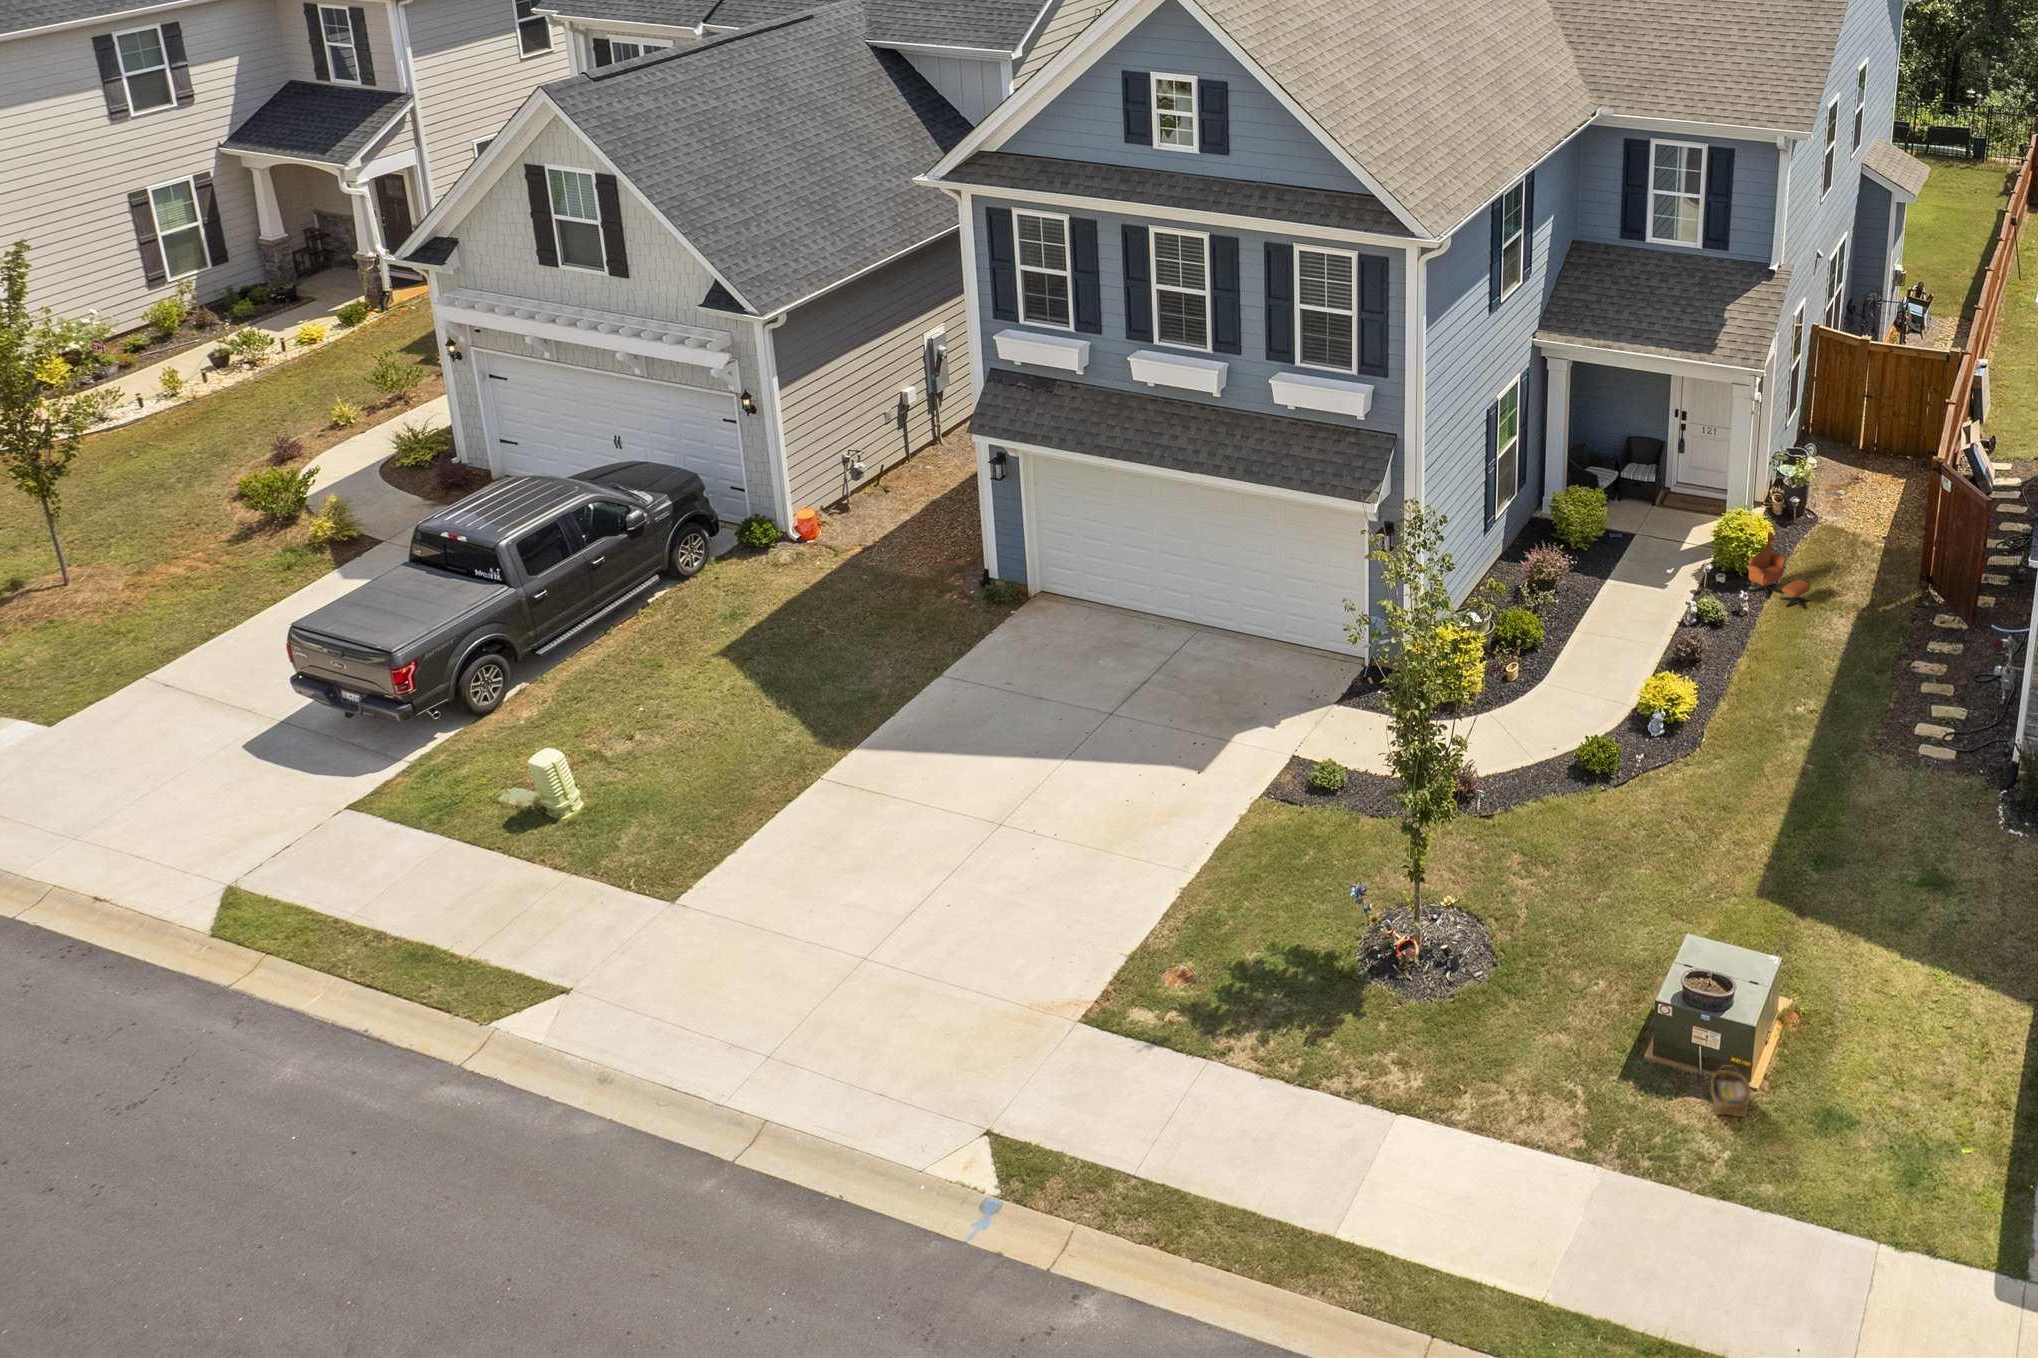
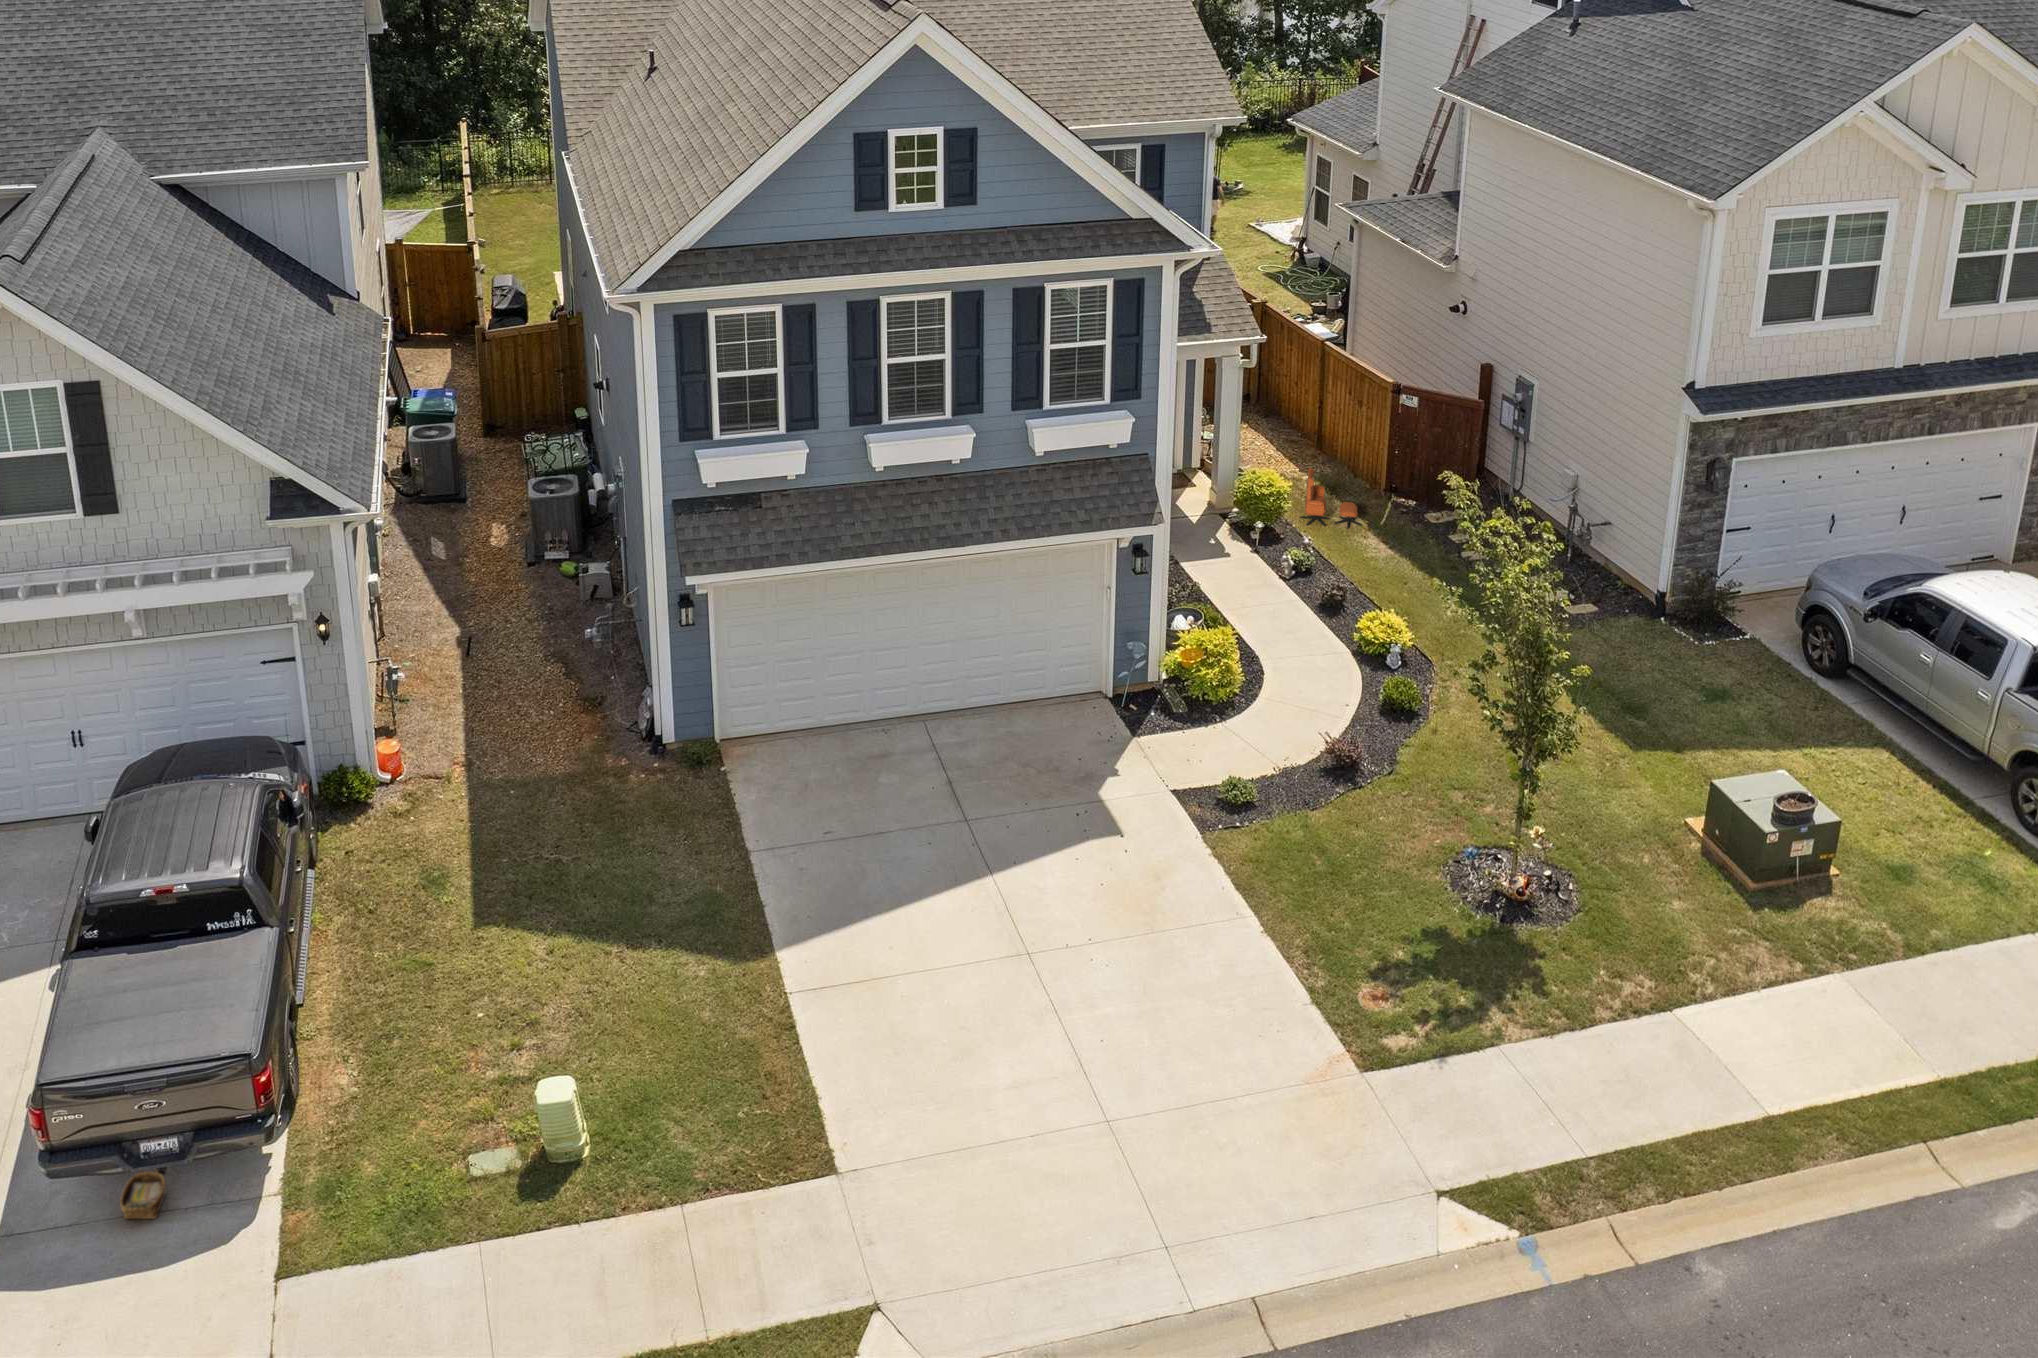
woven basket: present [1711,1069,1751,1117] -> present [120,1169,167,1219]

